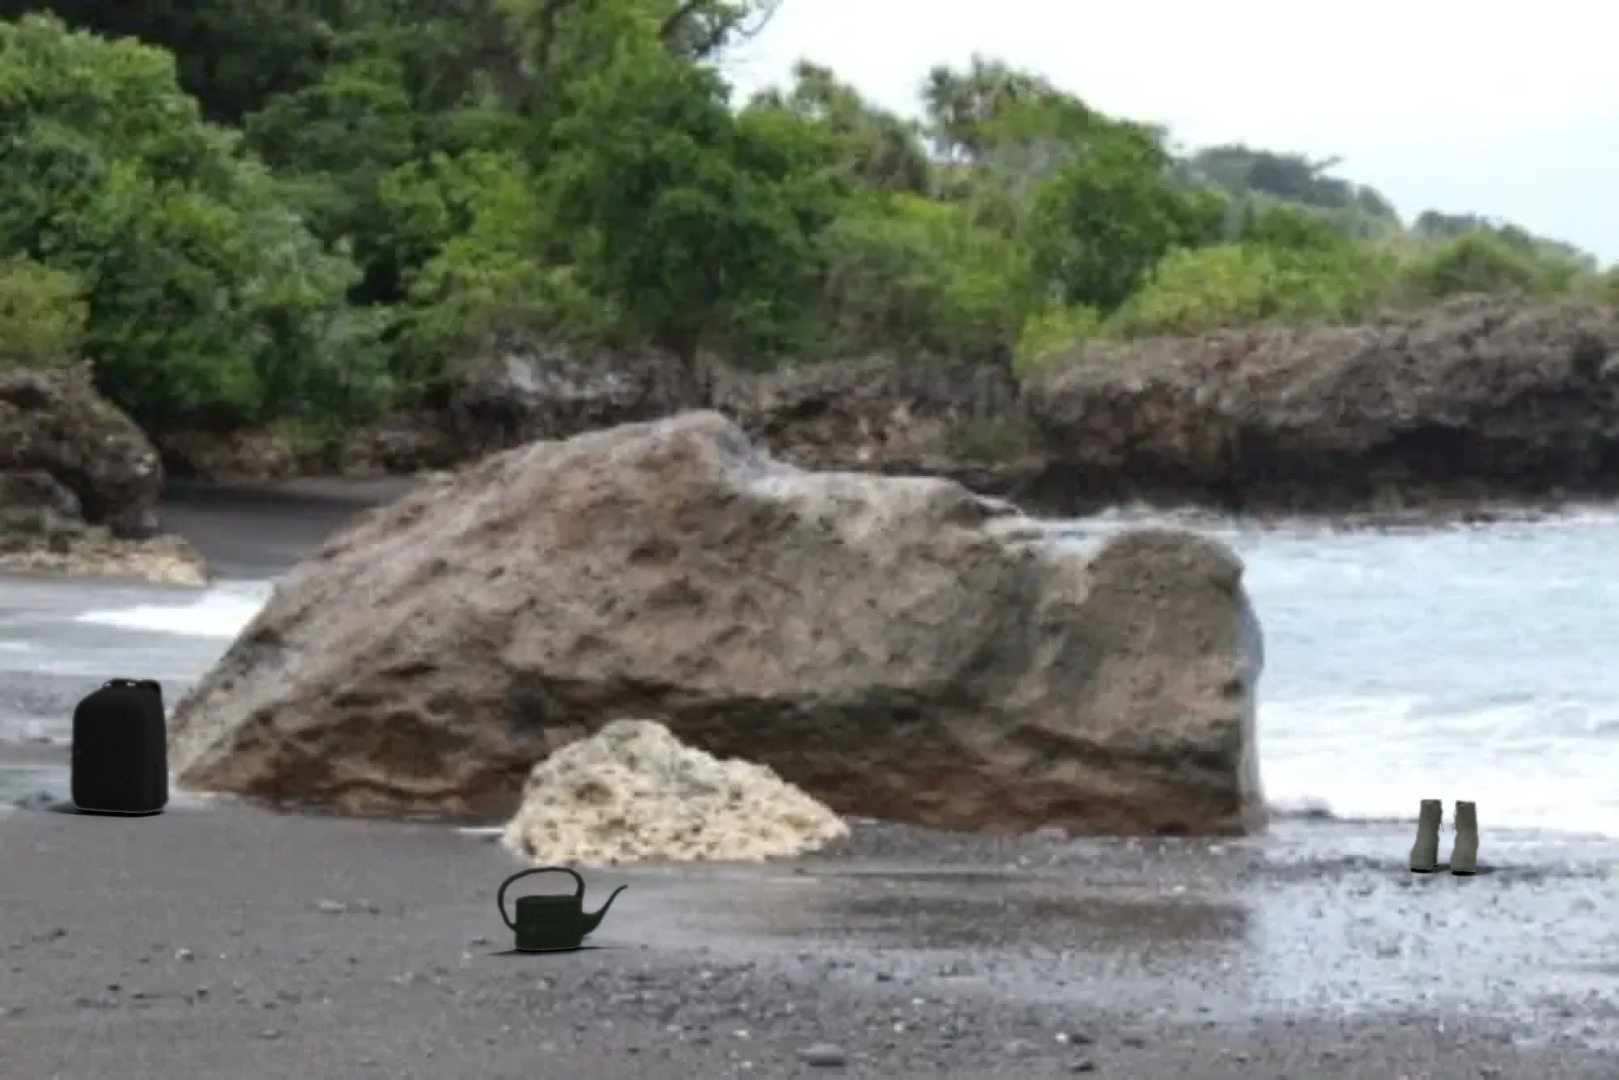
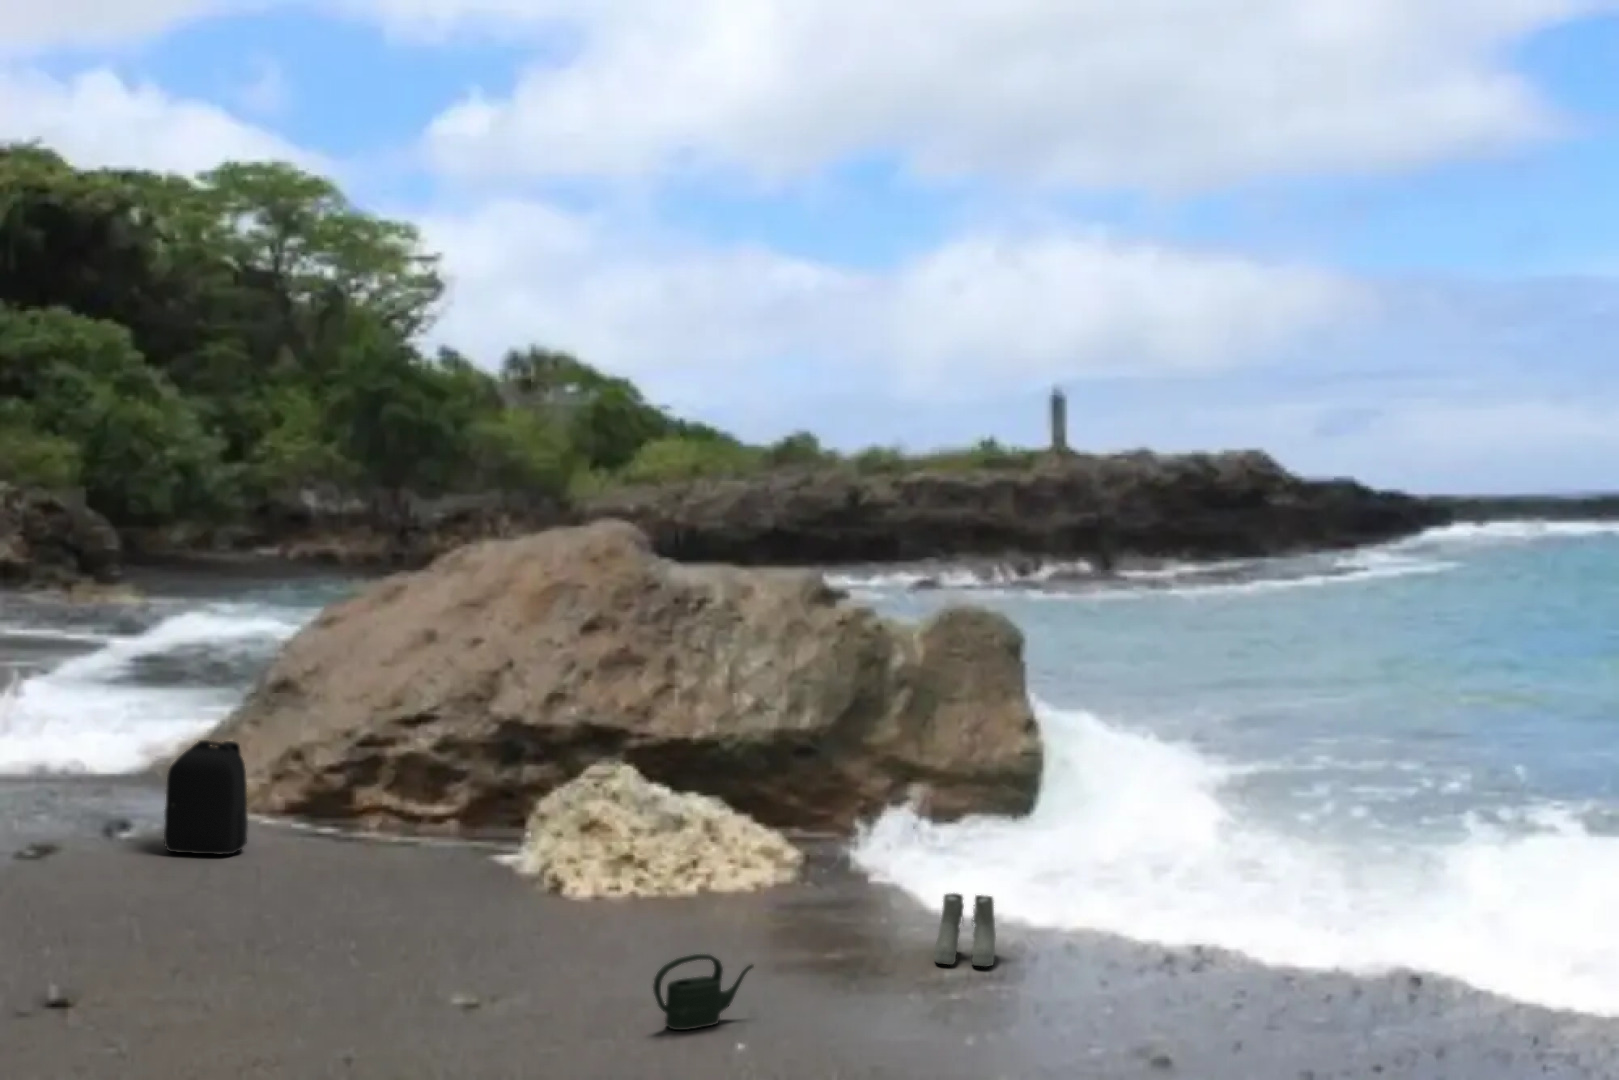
boots: present [1409,799,1479,872] -> present [935,893,996,967]

